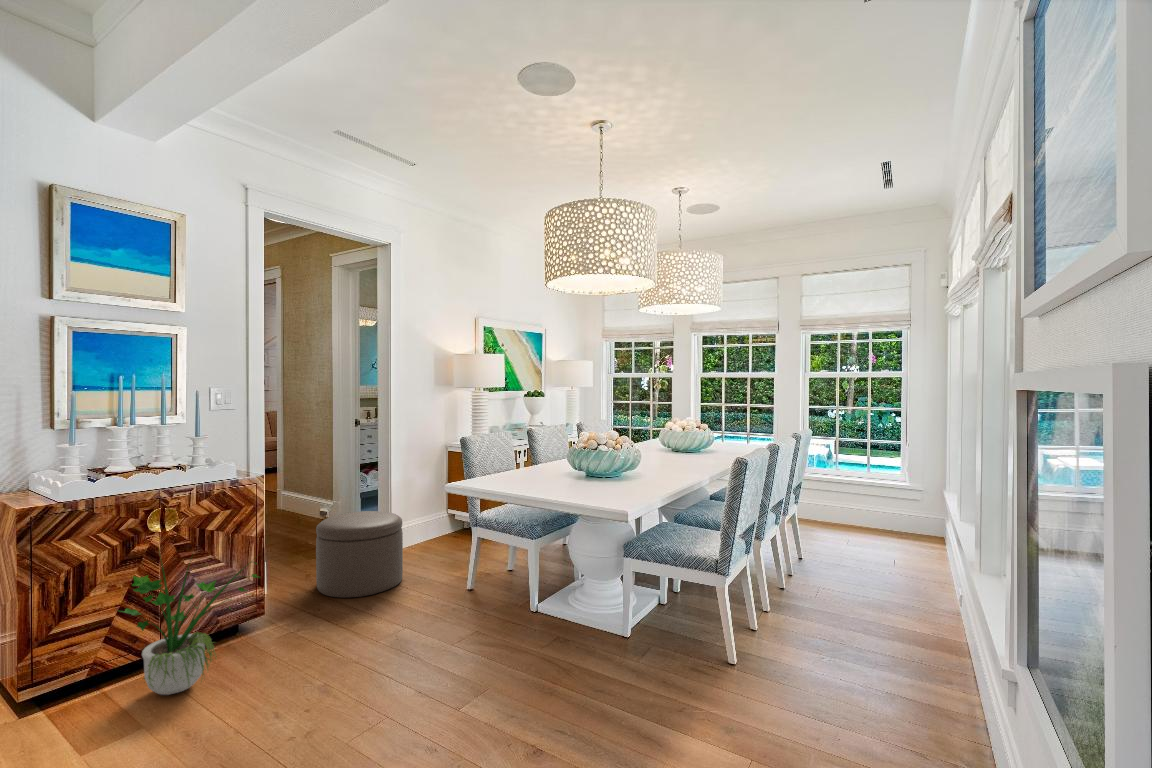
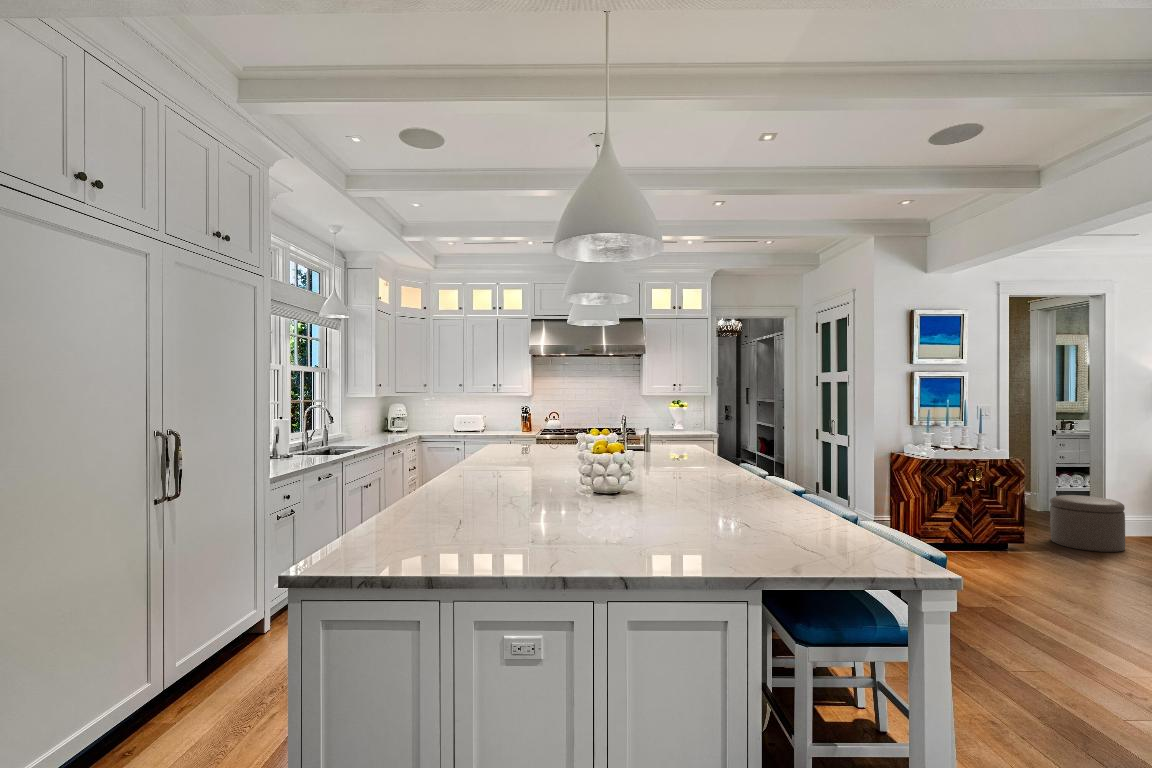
potted plant: present [121,557,258,695] -> none [965,485,1032,561]

